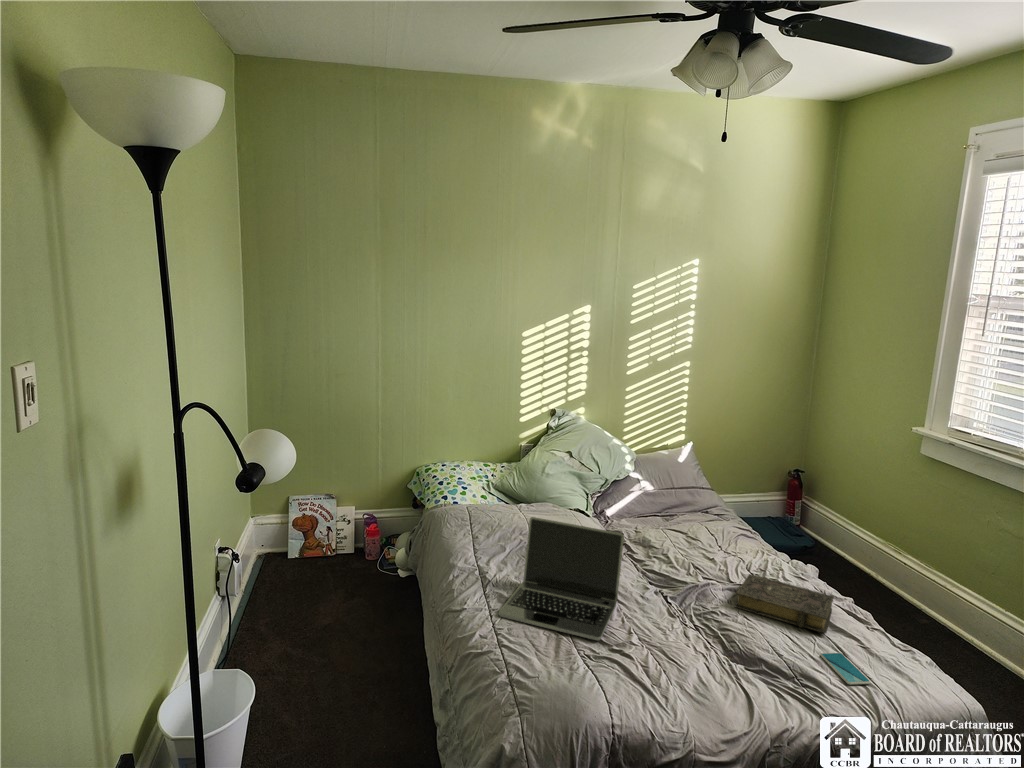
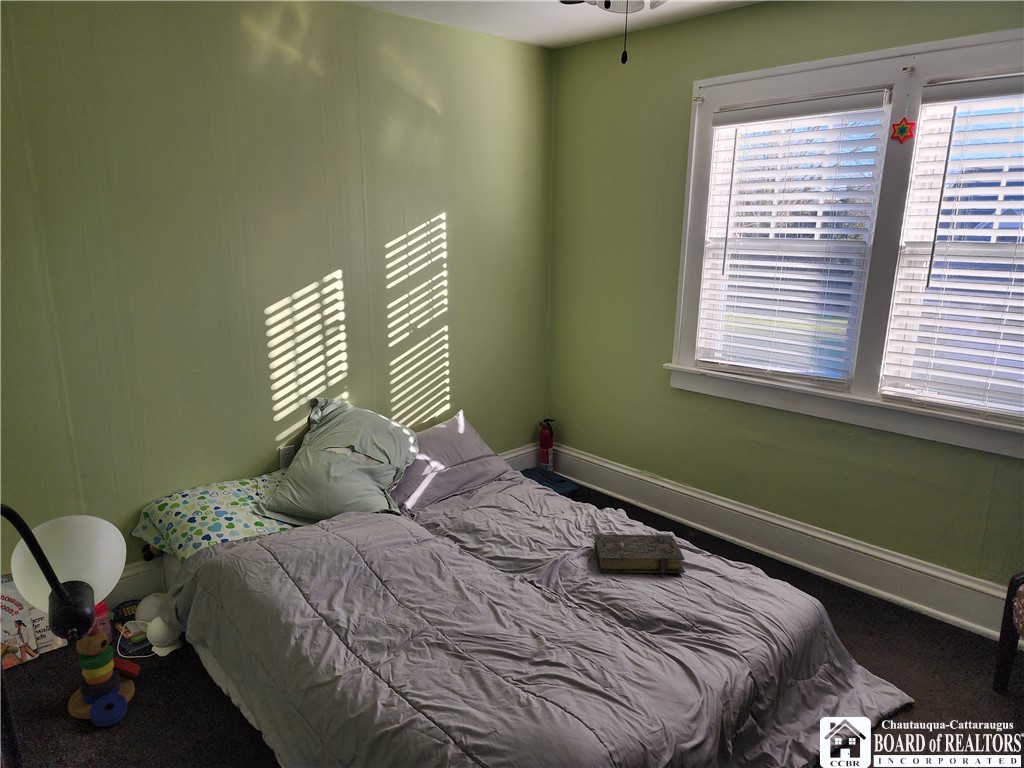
laptop: present [499,517,624,641] -> none [385,529,517,671]
stacking toy: none [338,529,385,607] -> present [68,621,140,727]
smartphone: present [820,653,870,685] -> none [695,587,745,615]

